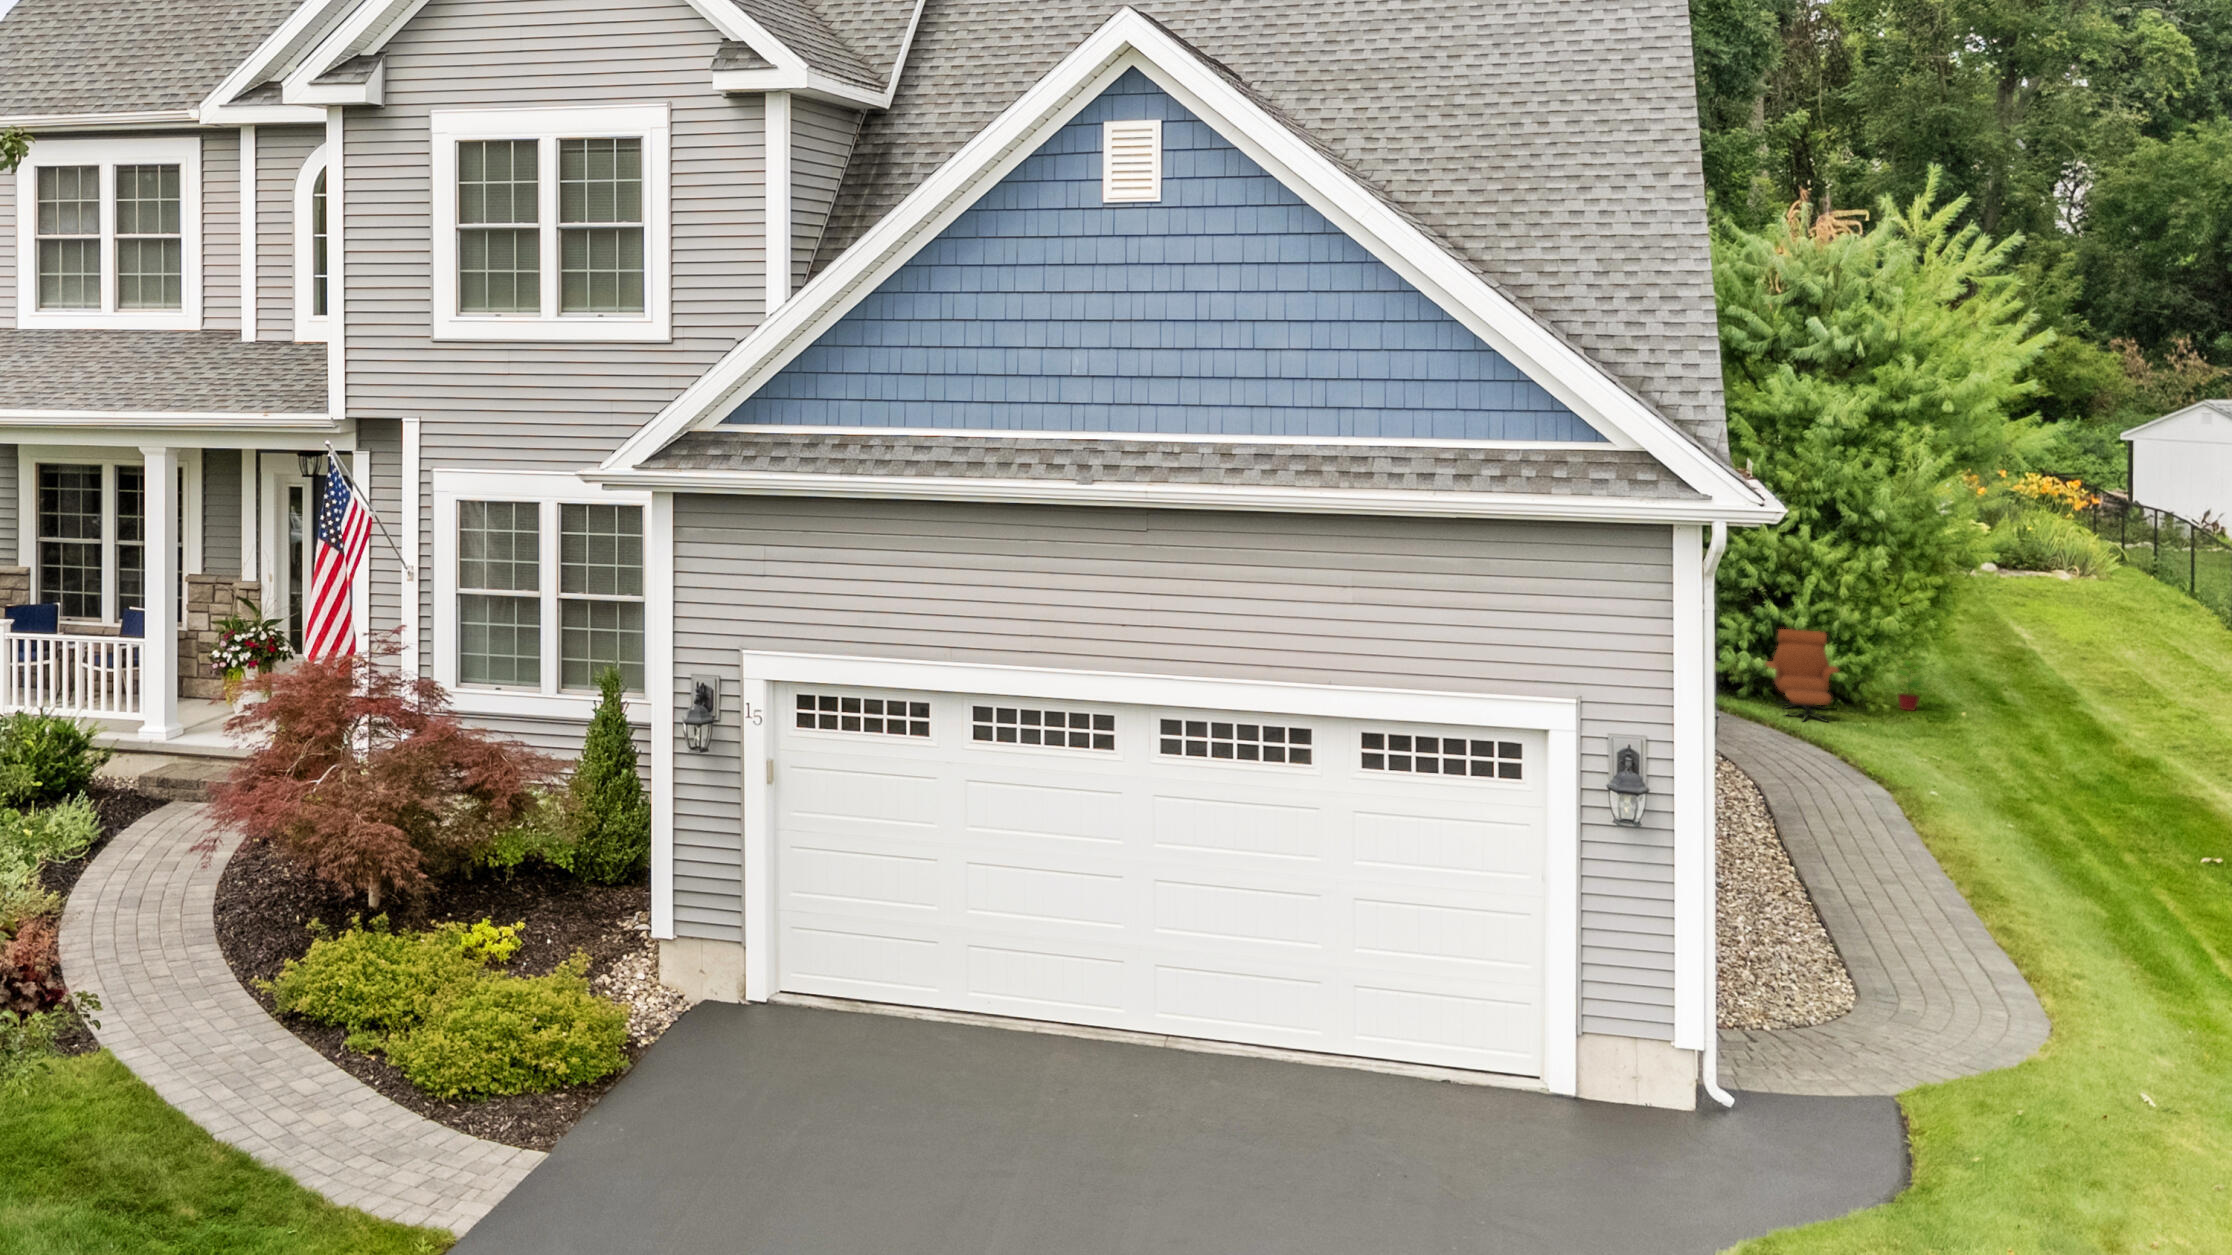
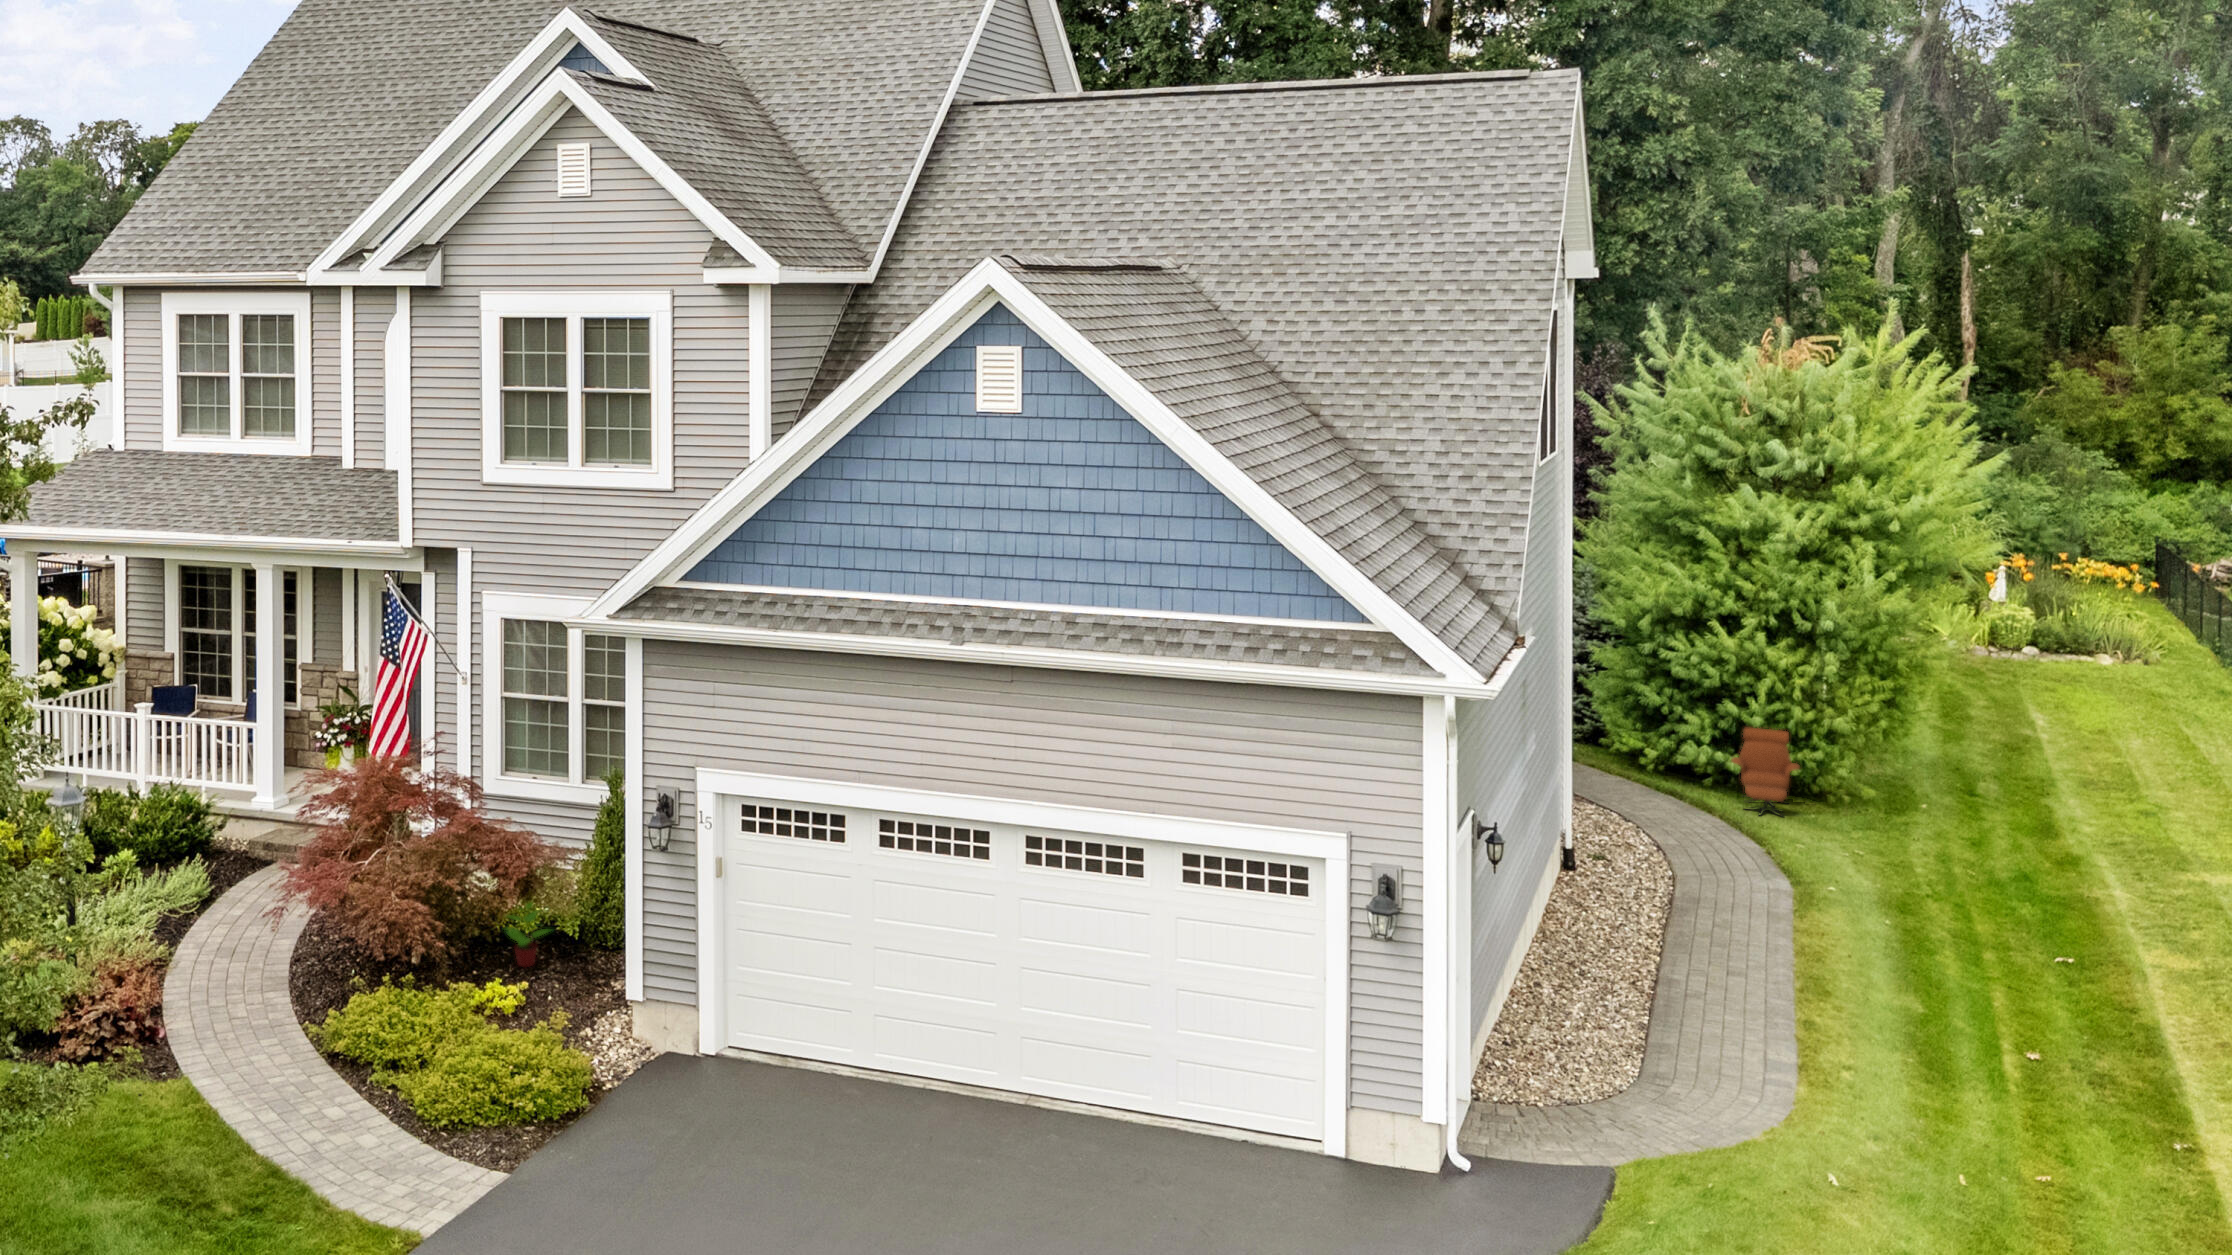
potted plant: present [1898,661,1925,711] -> present [506,903,550,967]

